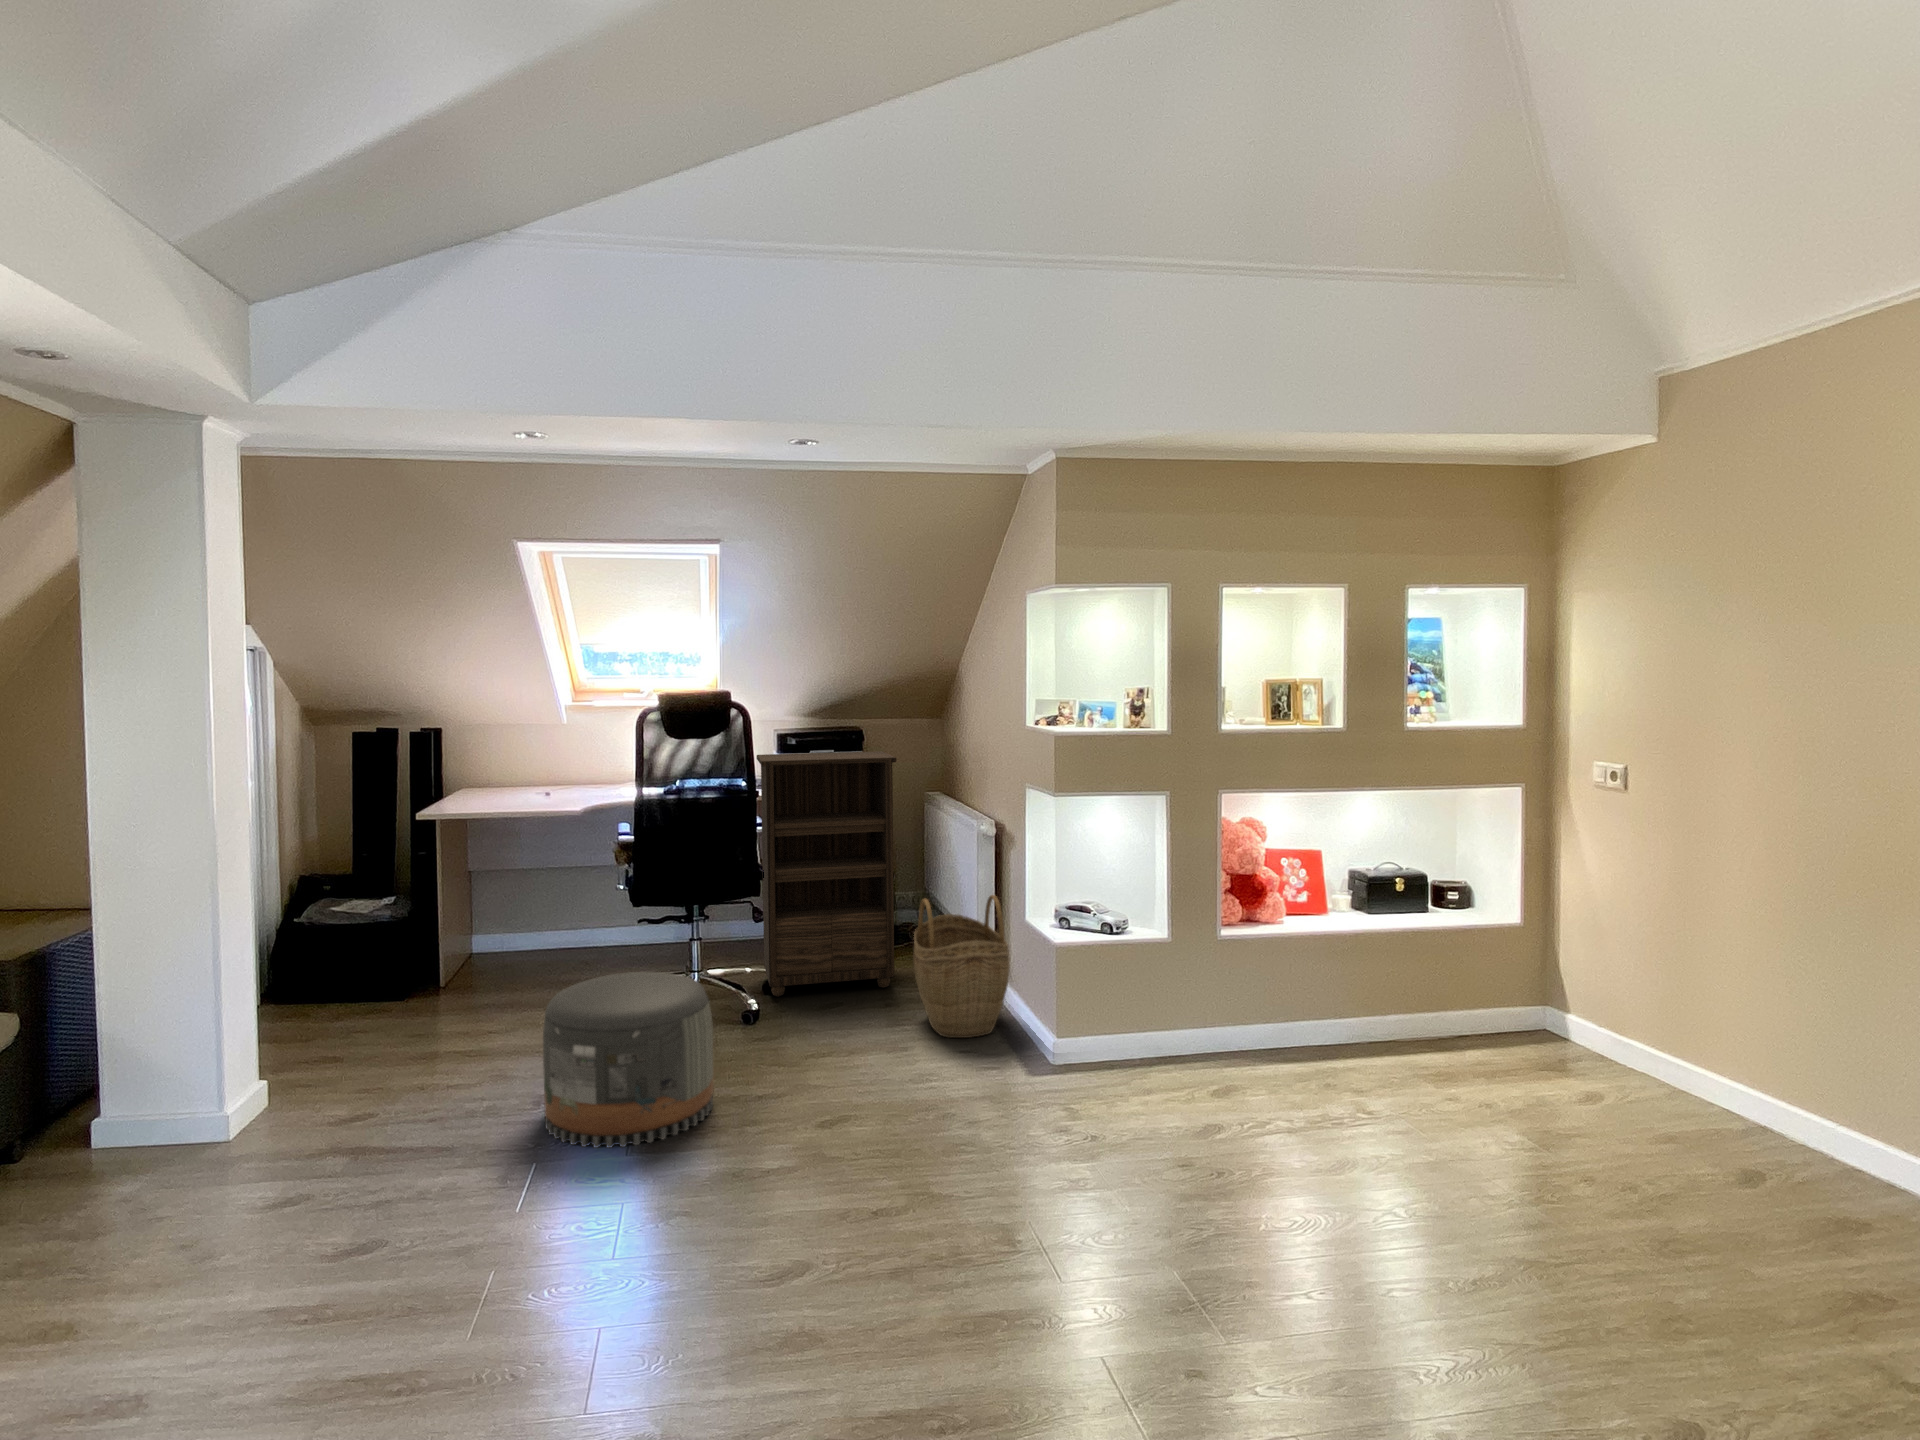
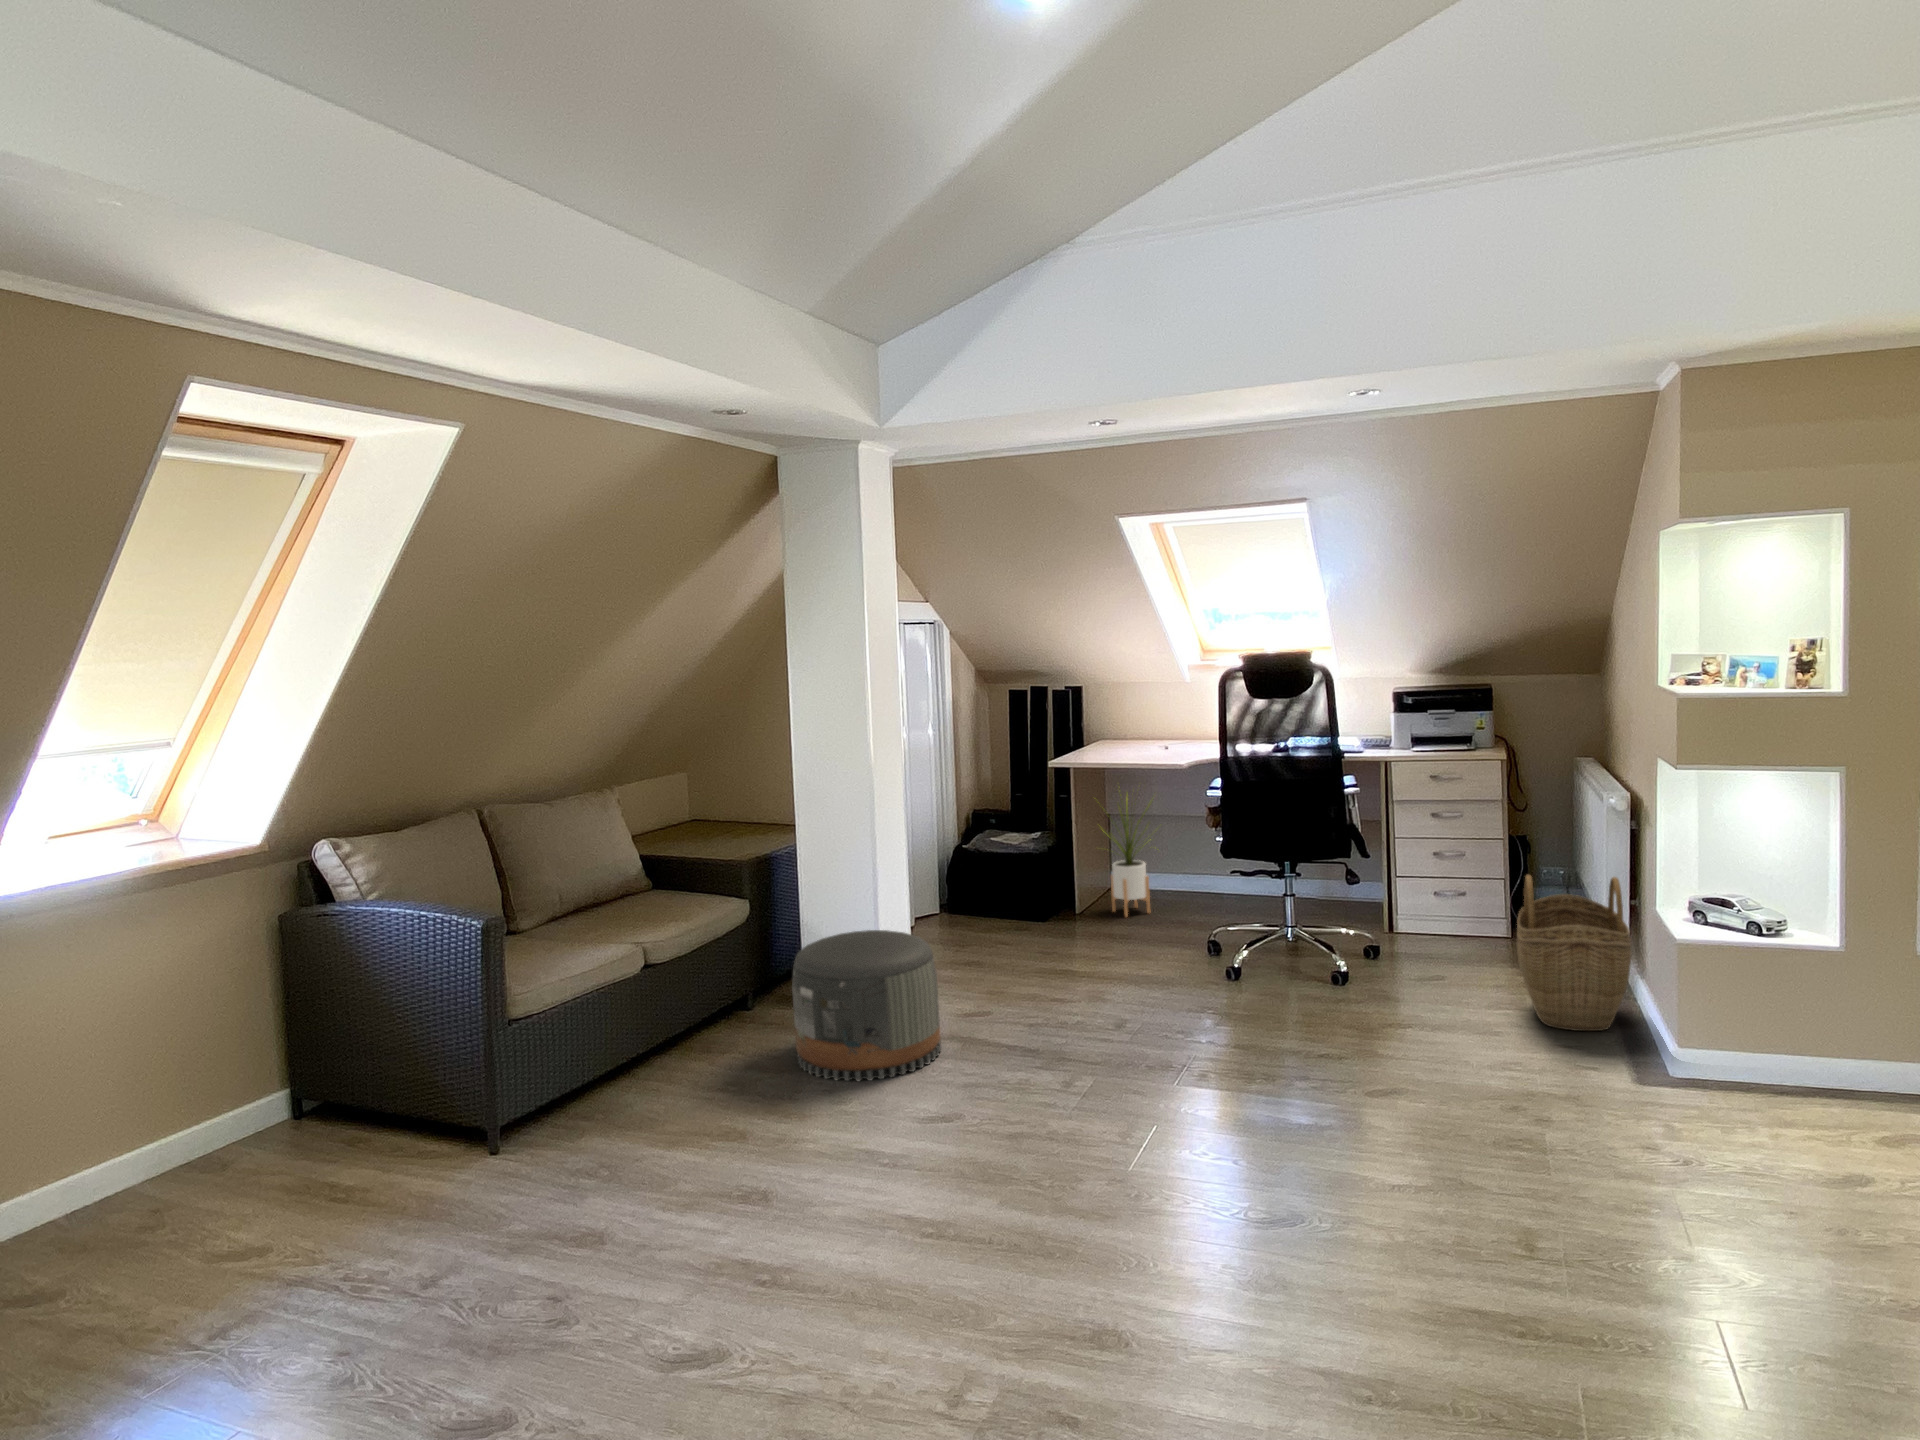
bookshelf: present [757,751,897,996] -> none [1357,711,1511,967]
house plant: none [461,830,542,980] -> present [1107,798,1151,917]
pouf: present [543,972,714,1148] -> present [792,930,941,1081]

